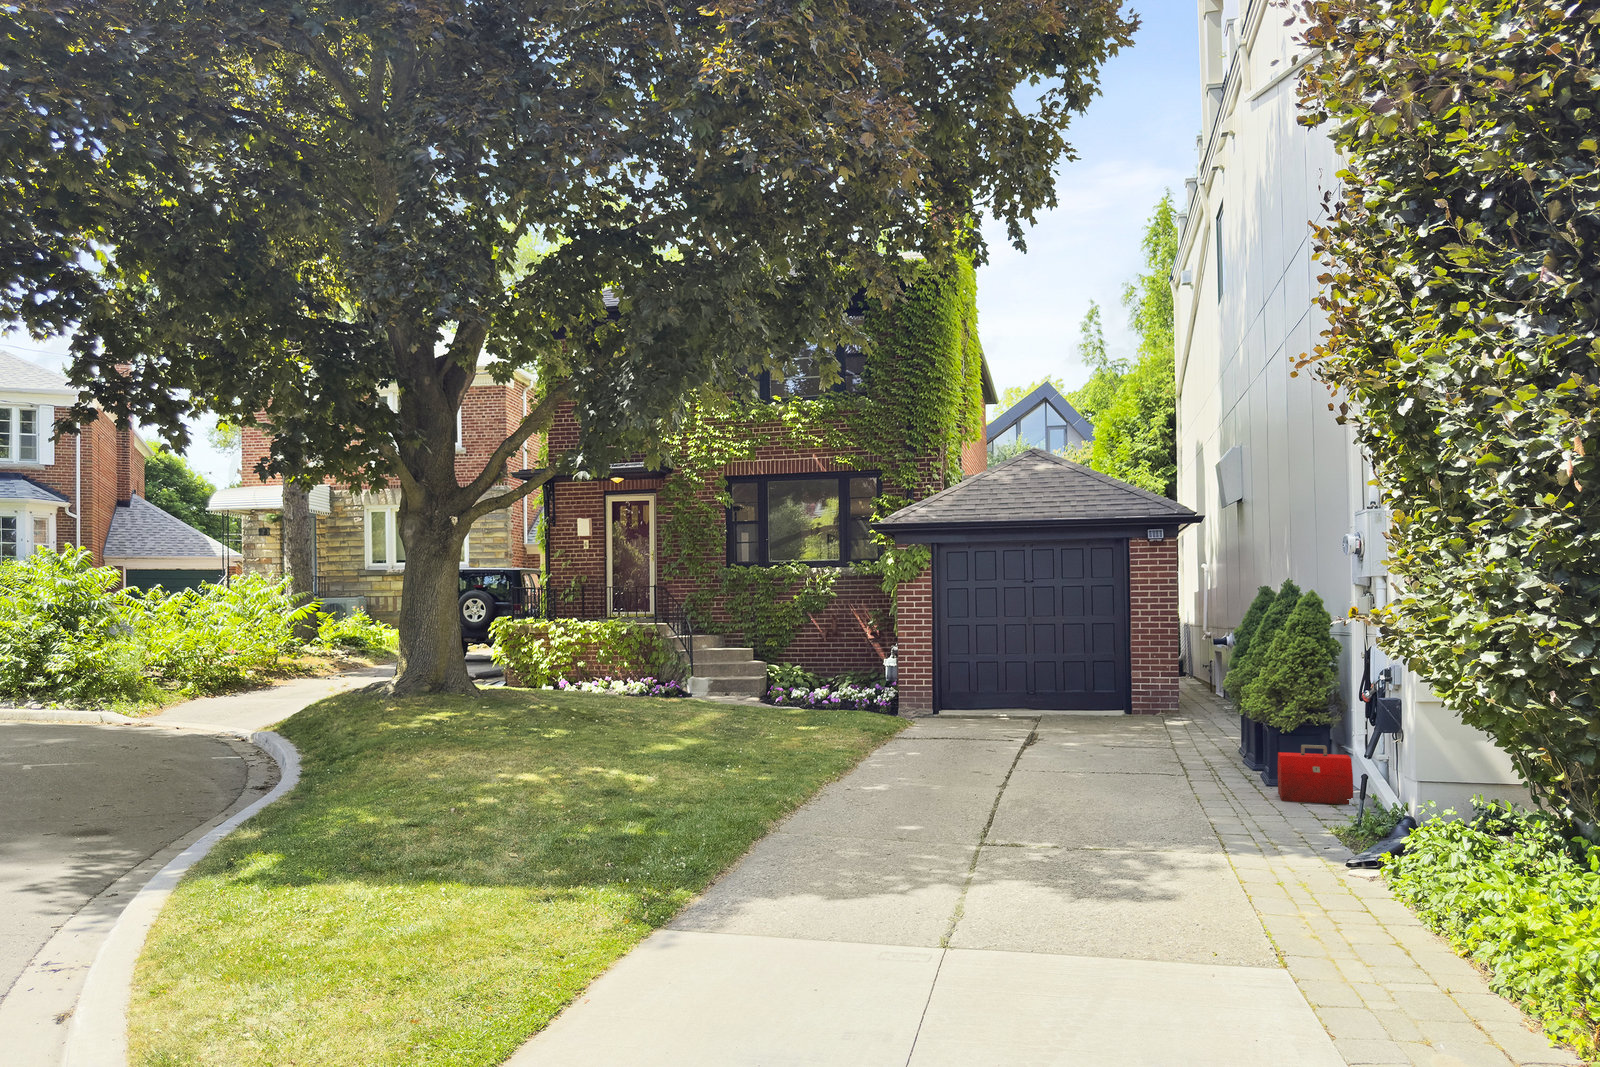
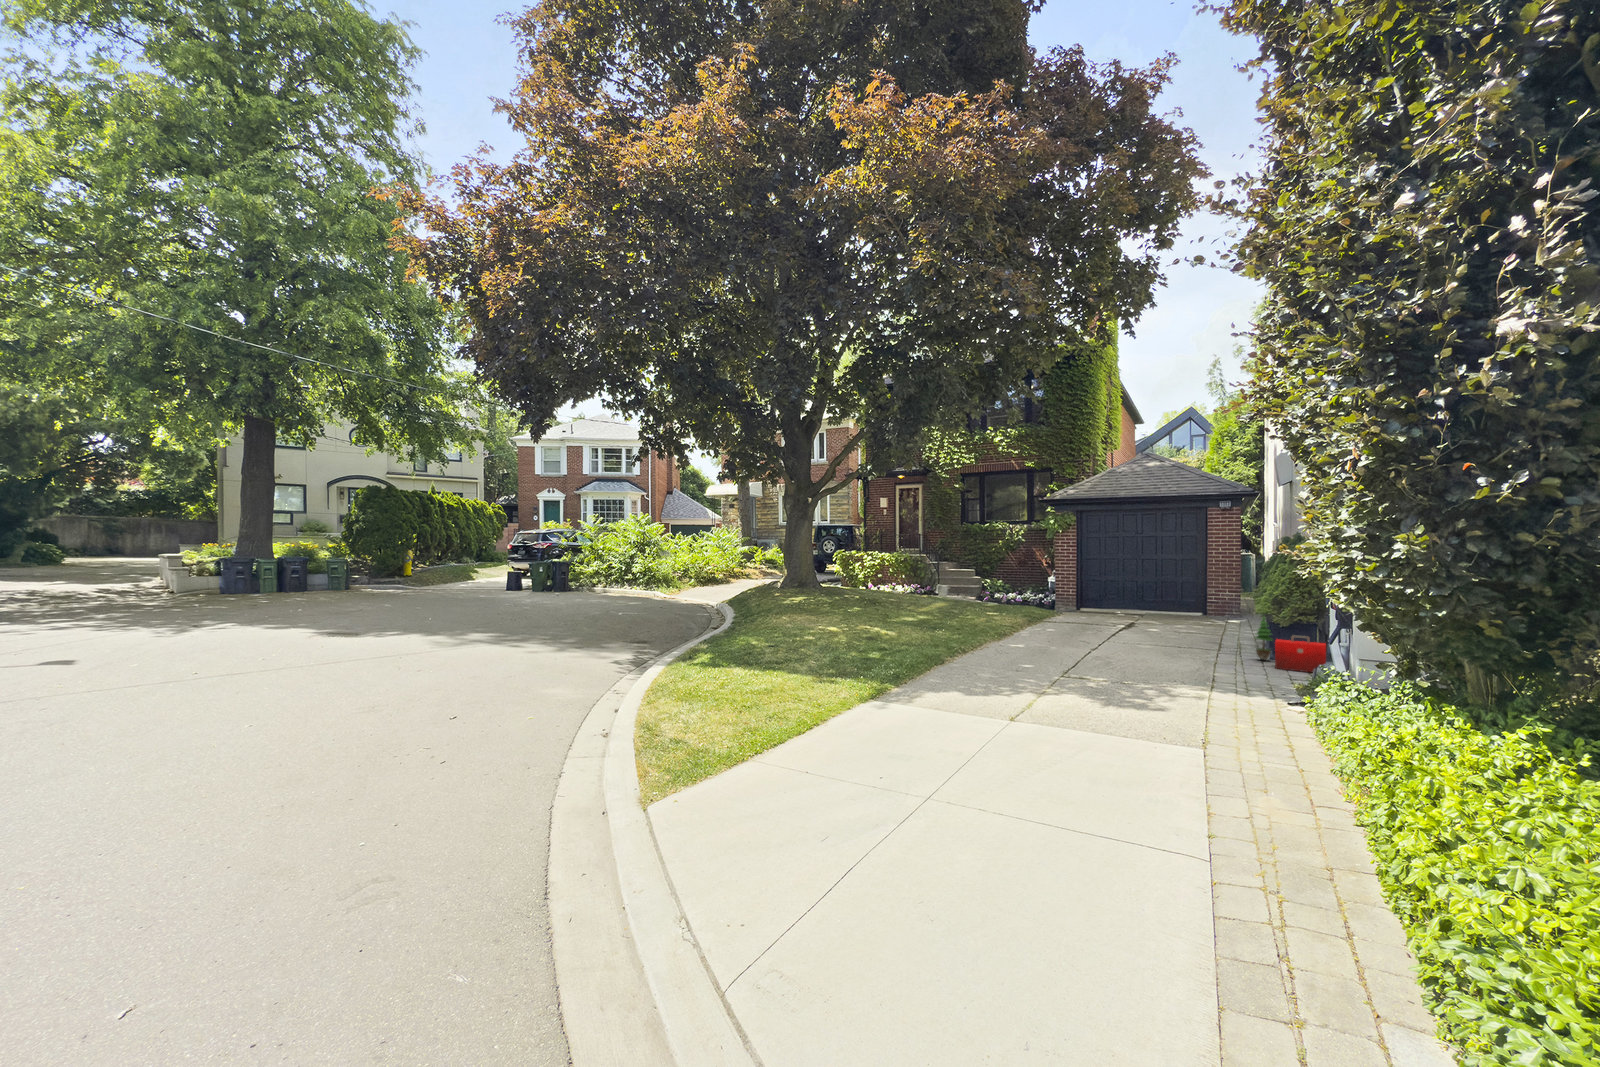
potted tree: none [1242,713,1270,787] -> present [1256,616,1272,660]

